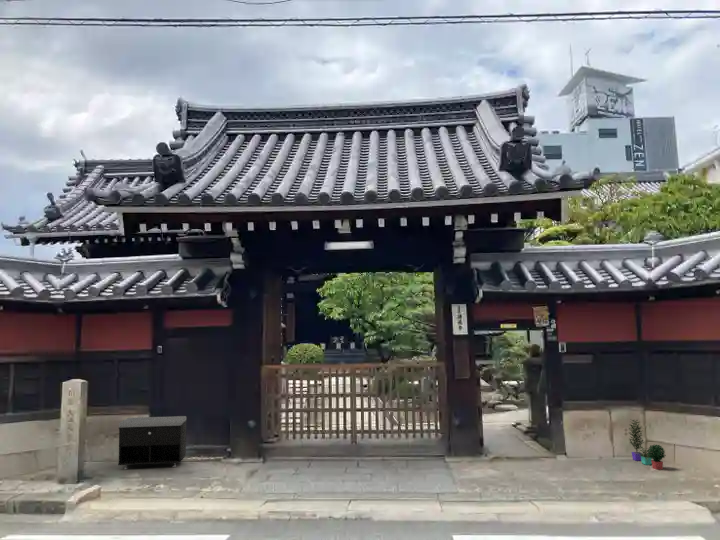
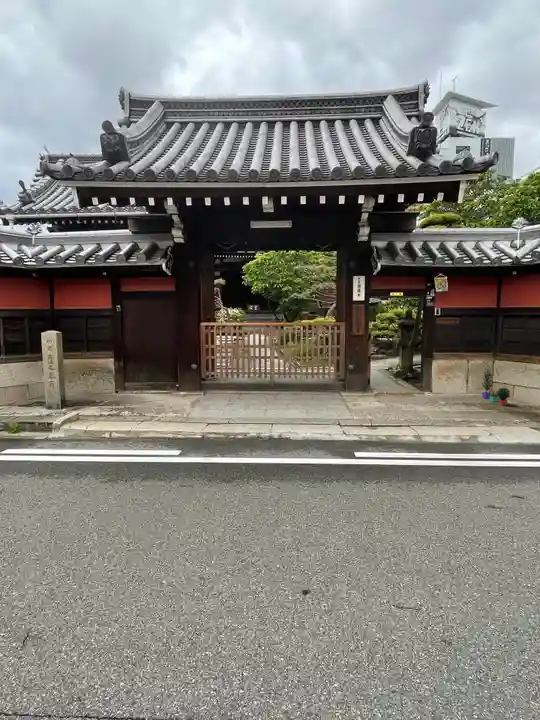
storage bench: present [118,416,186,469] -> none [90,359,144,398]

